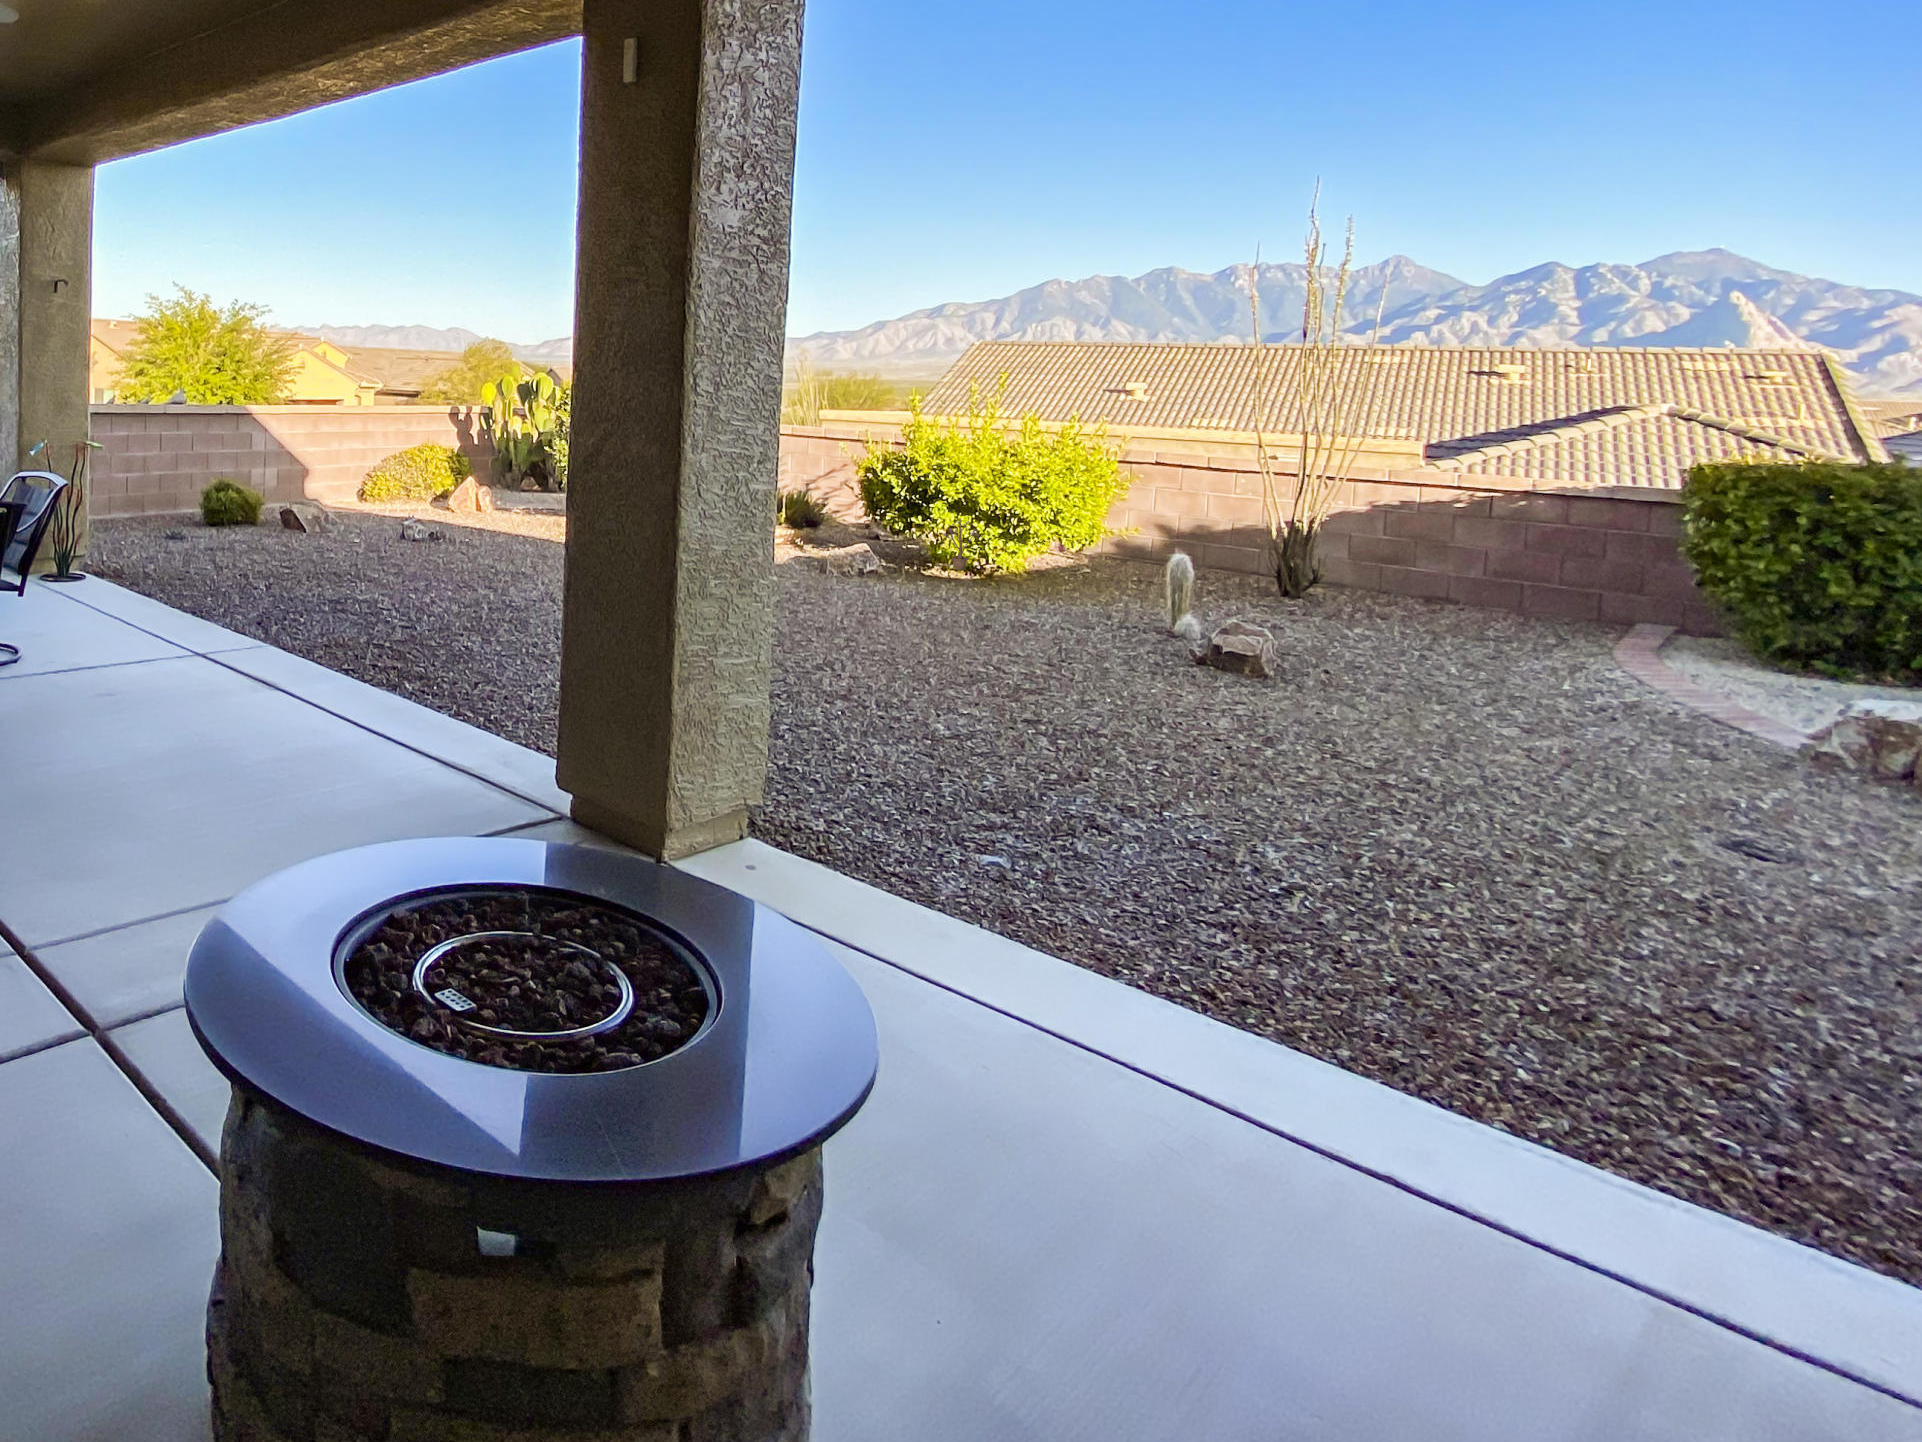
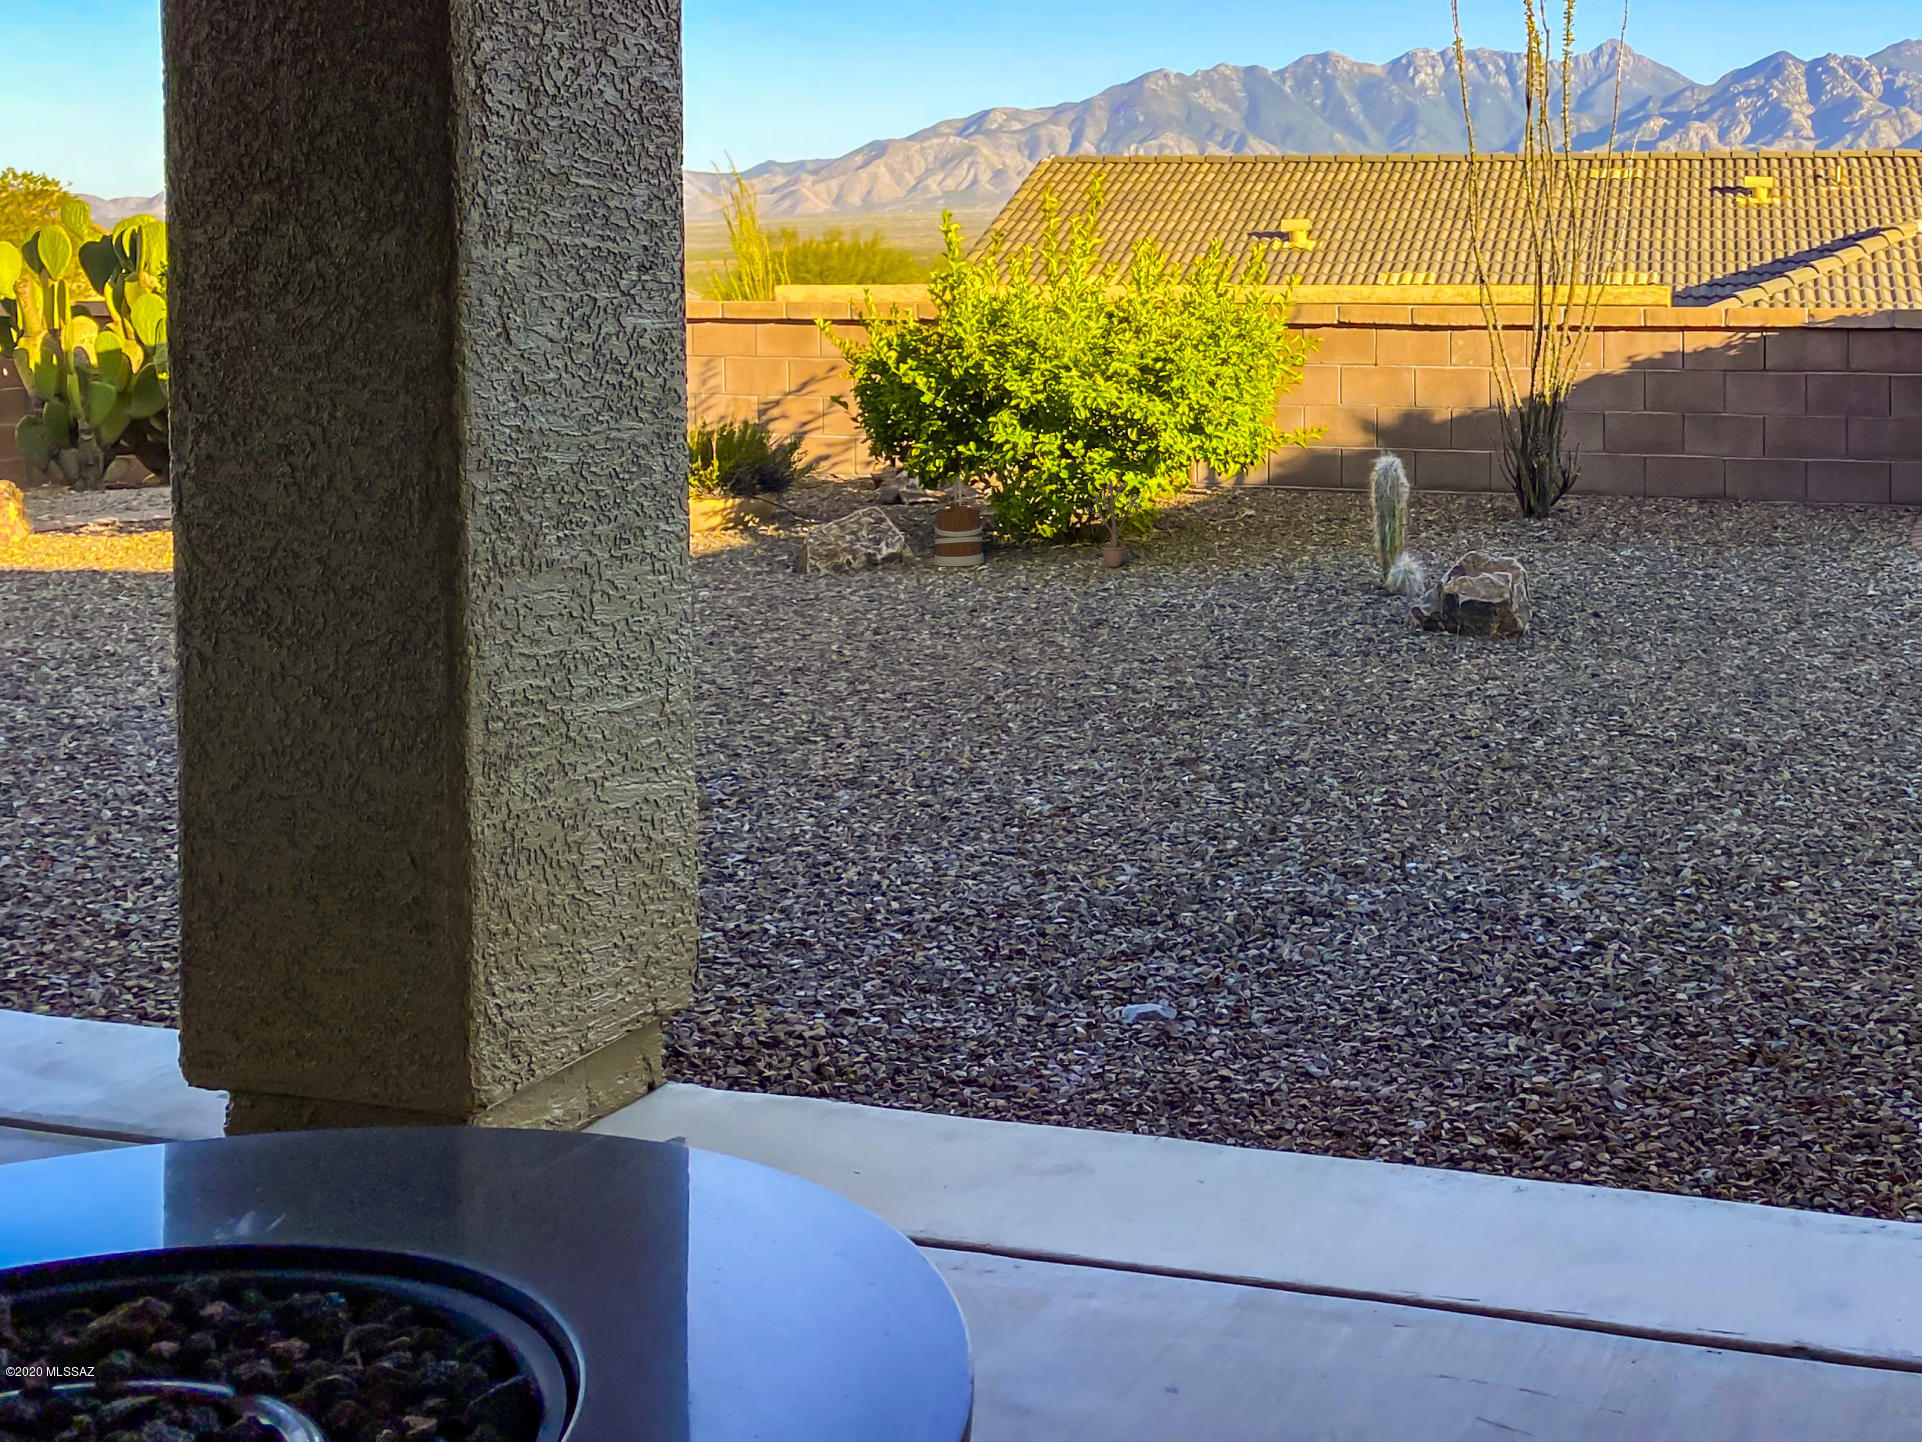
wooden bucket: none [849,507,879,558] -> present [934,477,984,566]

